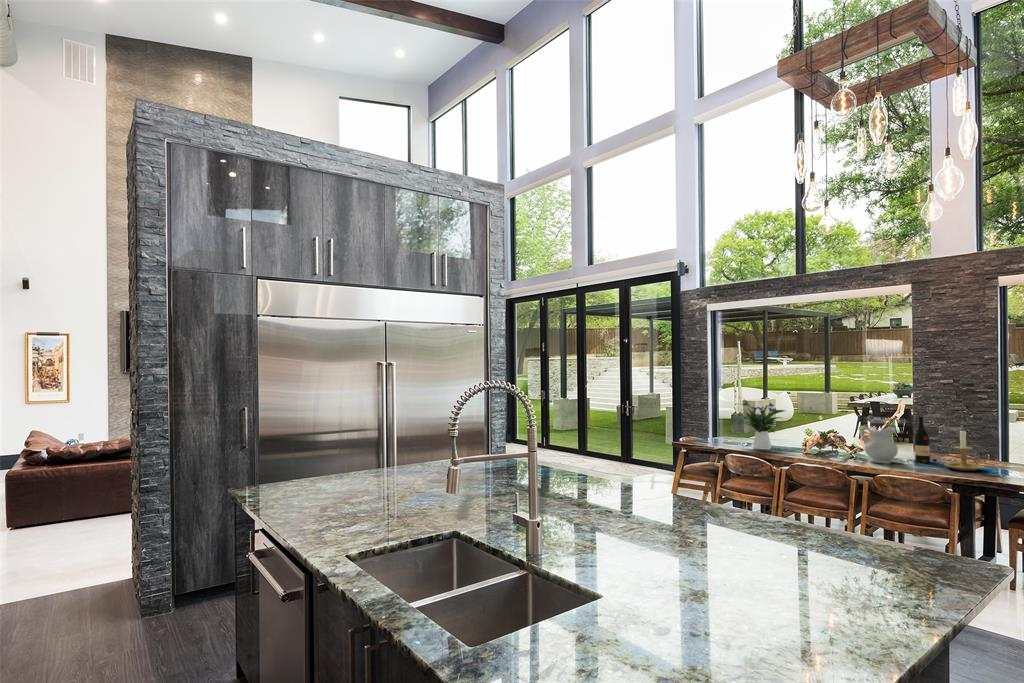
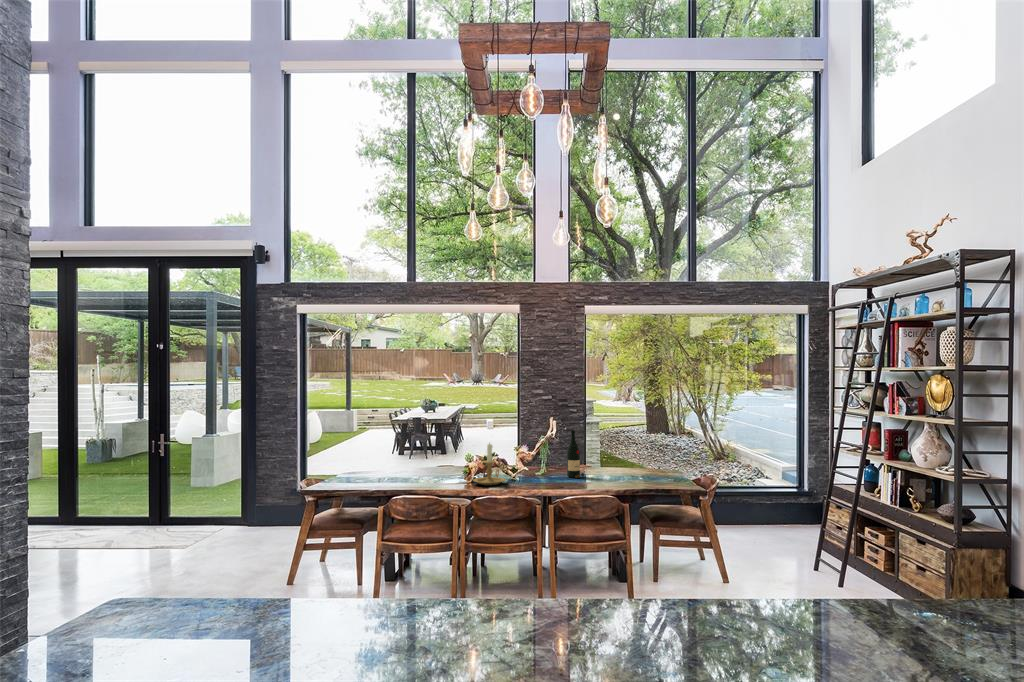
flower arrangement: present [740,399,785,450] -> none [377,418,437,482]
ceramic pitcher: present [861,425,898,464] -> none [526,441,561,483]
candle holder: present [944,430,984,471] -> present [473,444,506,485]

